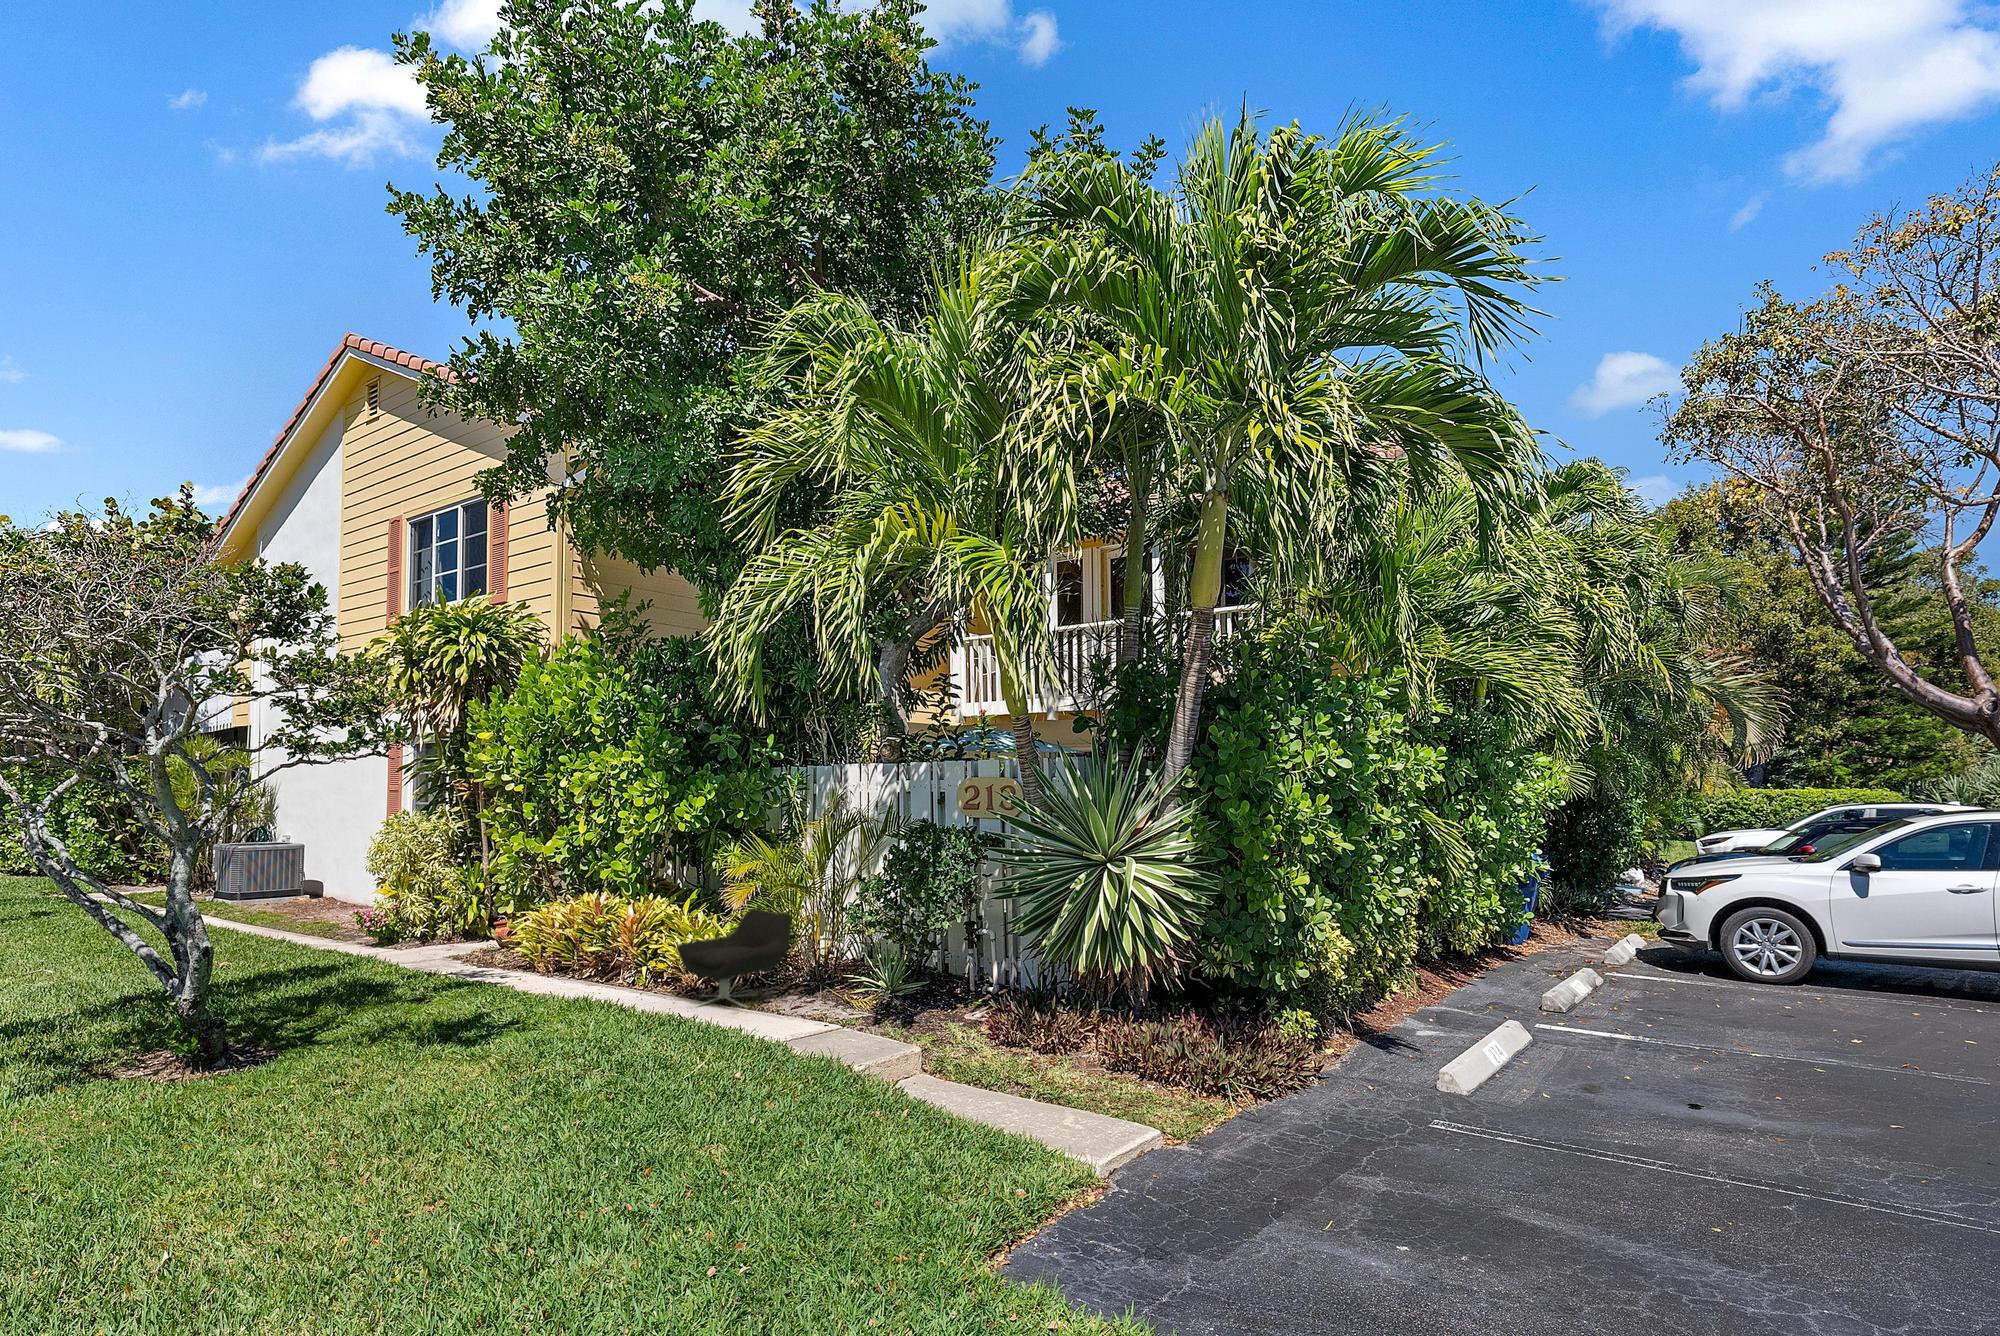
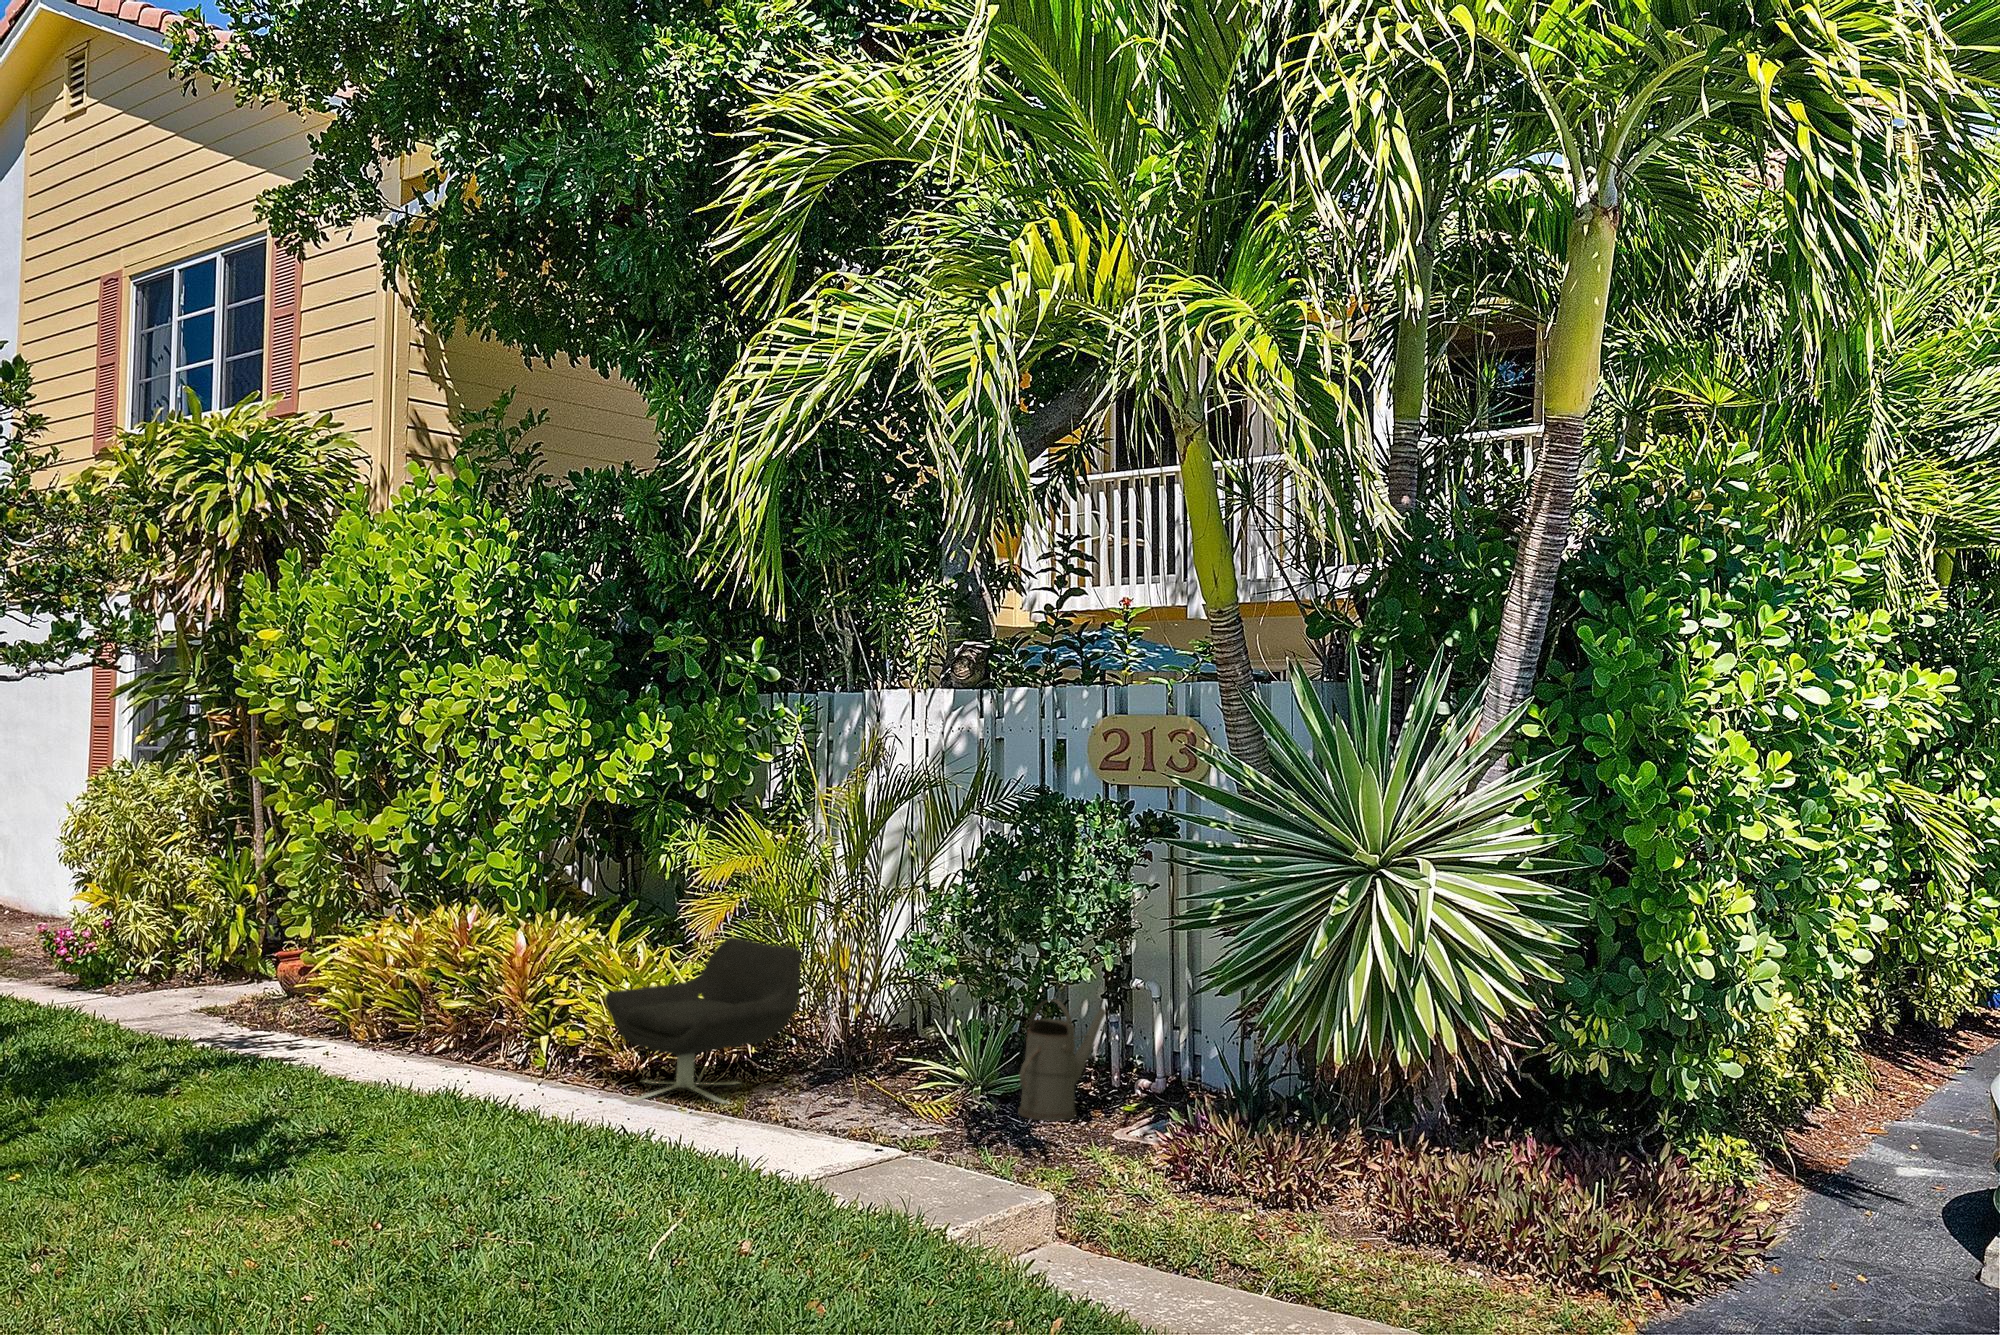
watering can: none [917,938,970,1010] -> present [1018,999,1106,1121]

